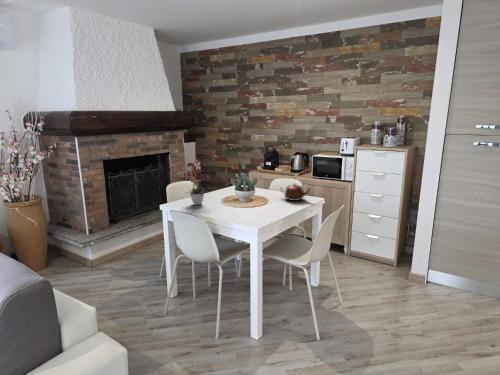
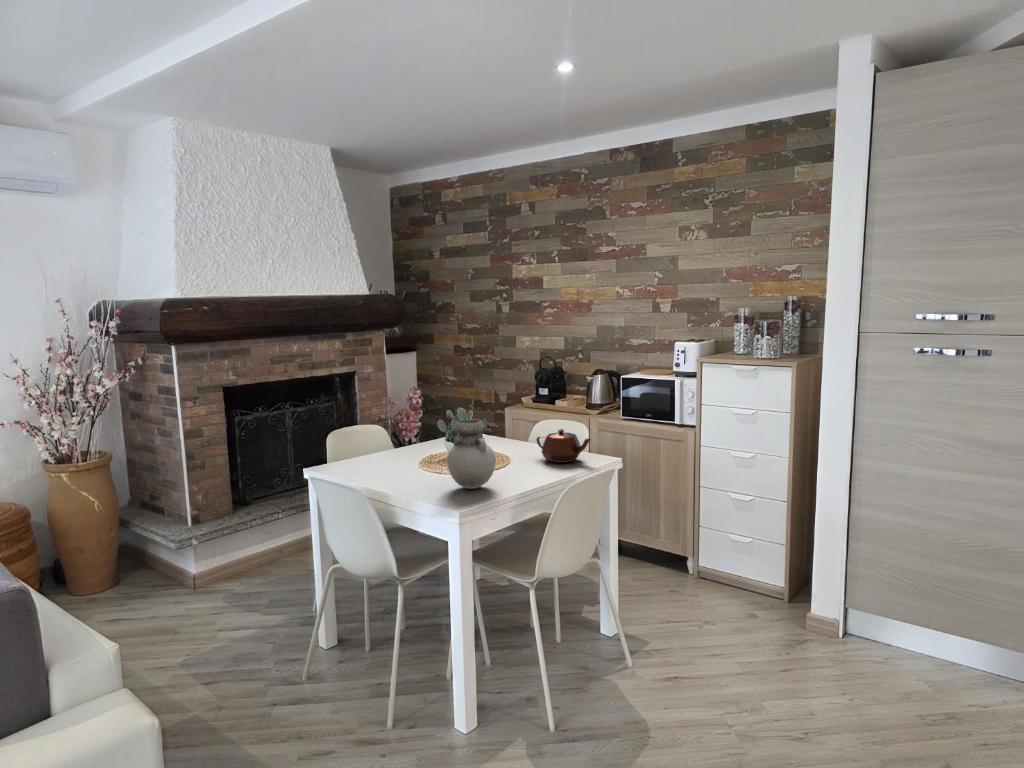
flower arrangement: present [184,163,211,205] -> none [344,385,403,469]
vase: none [244,179,270,215] -> present [447,420,496,489]

